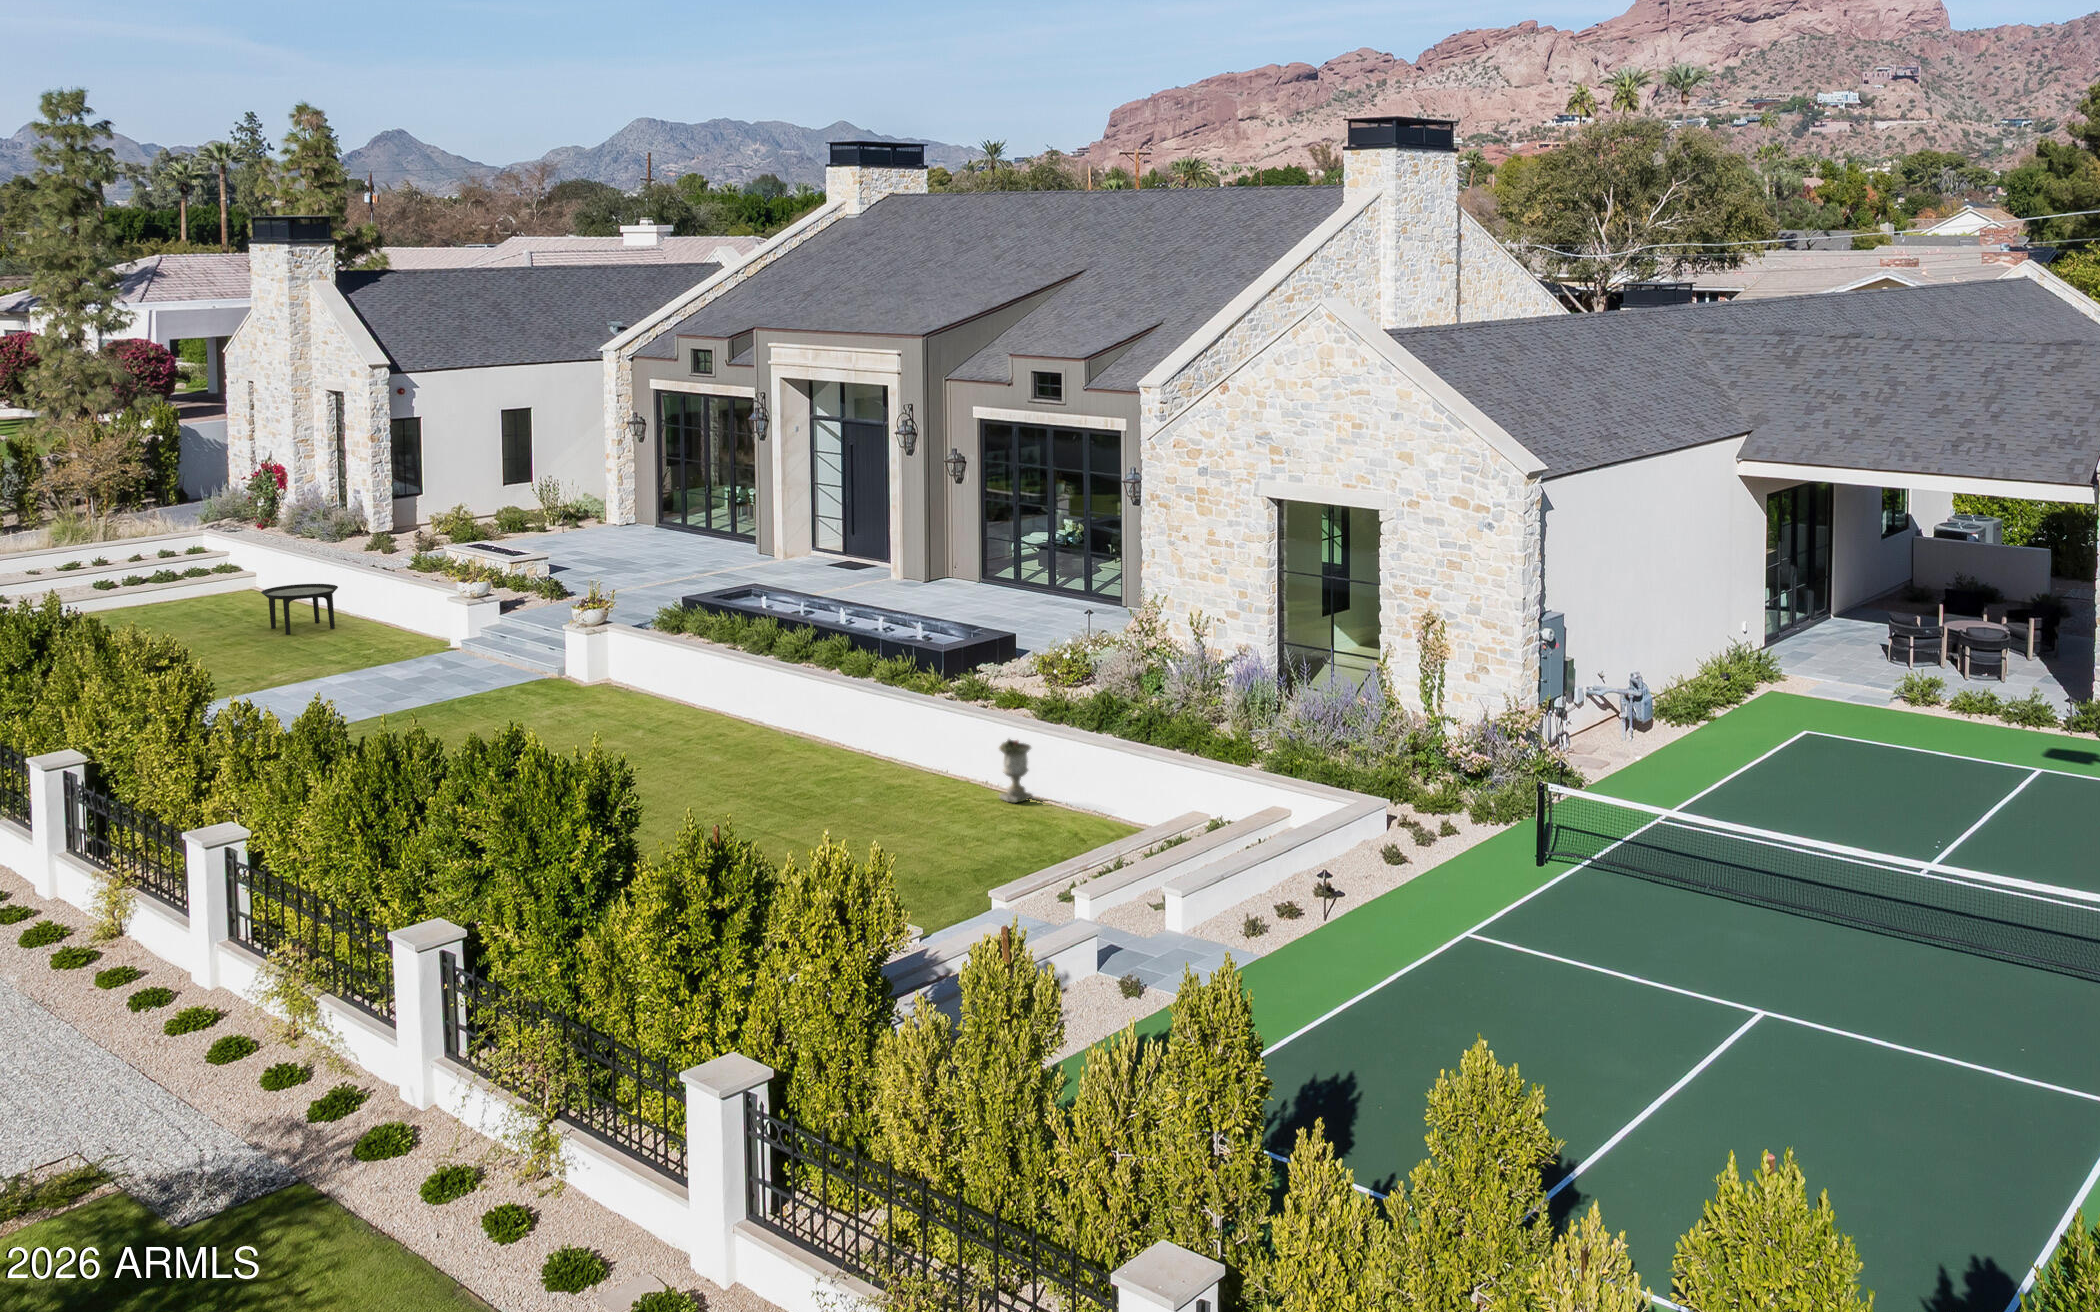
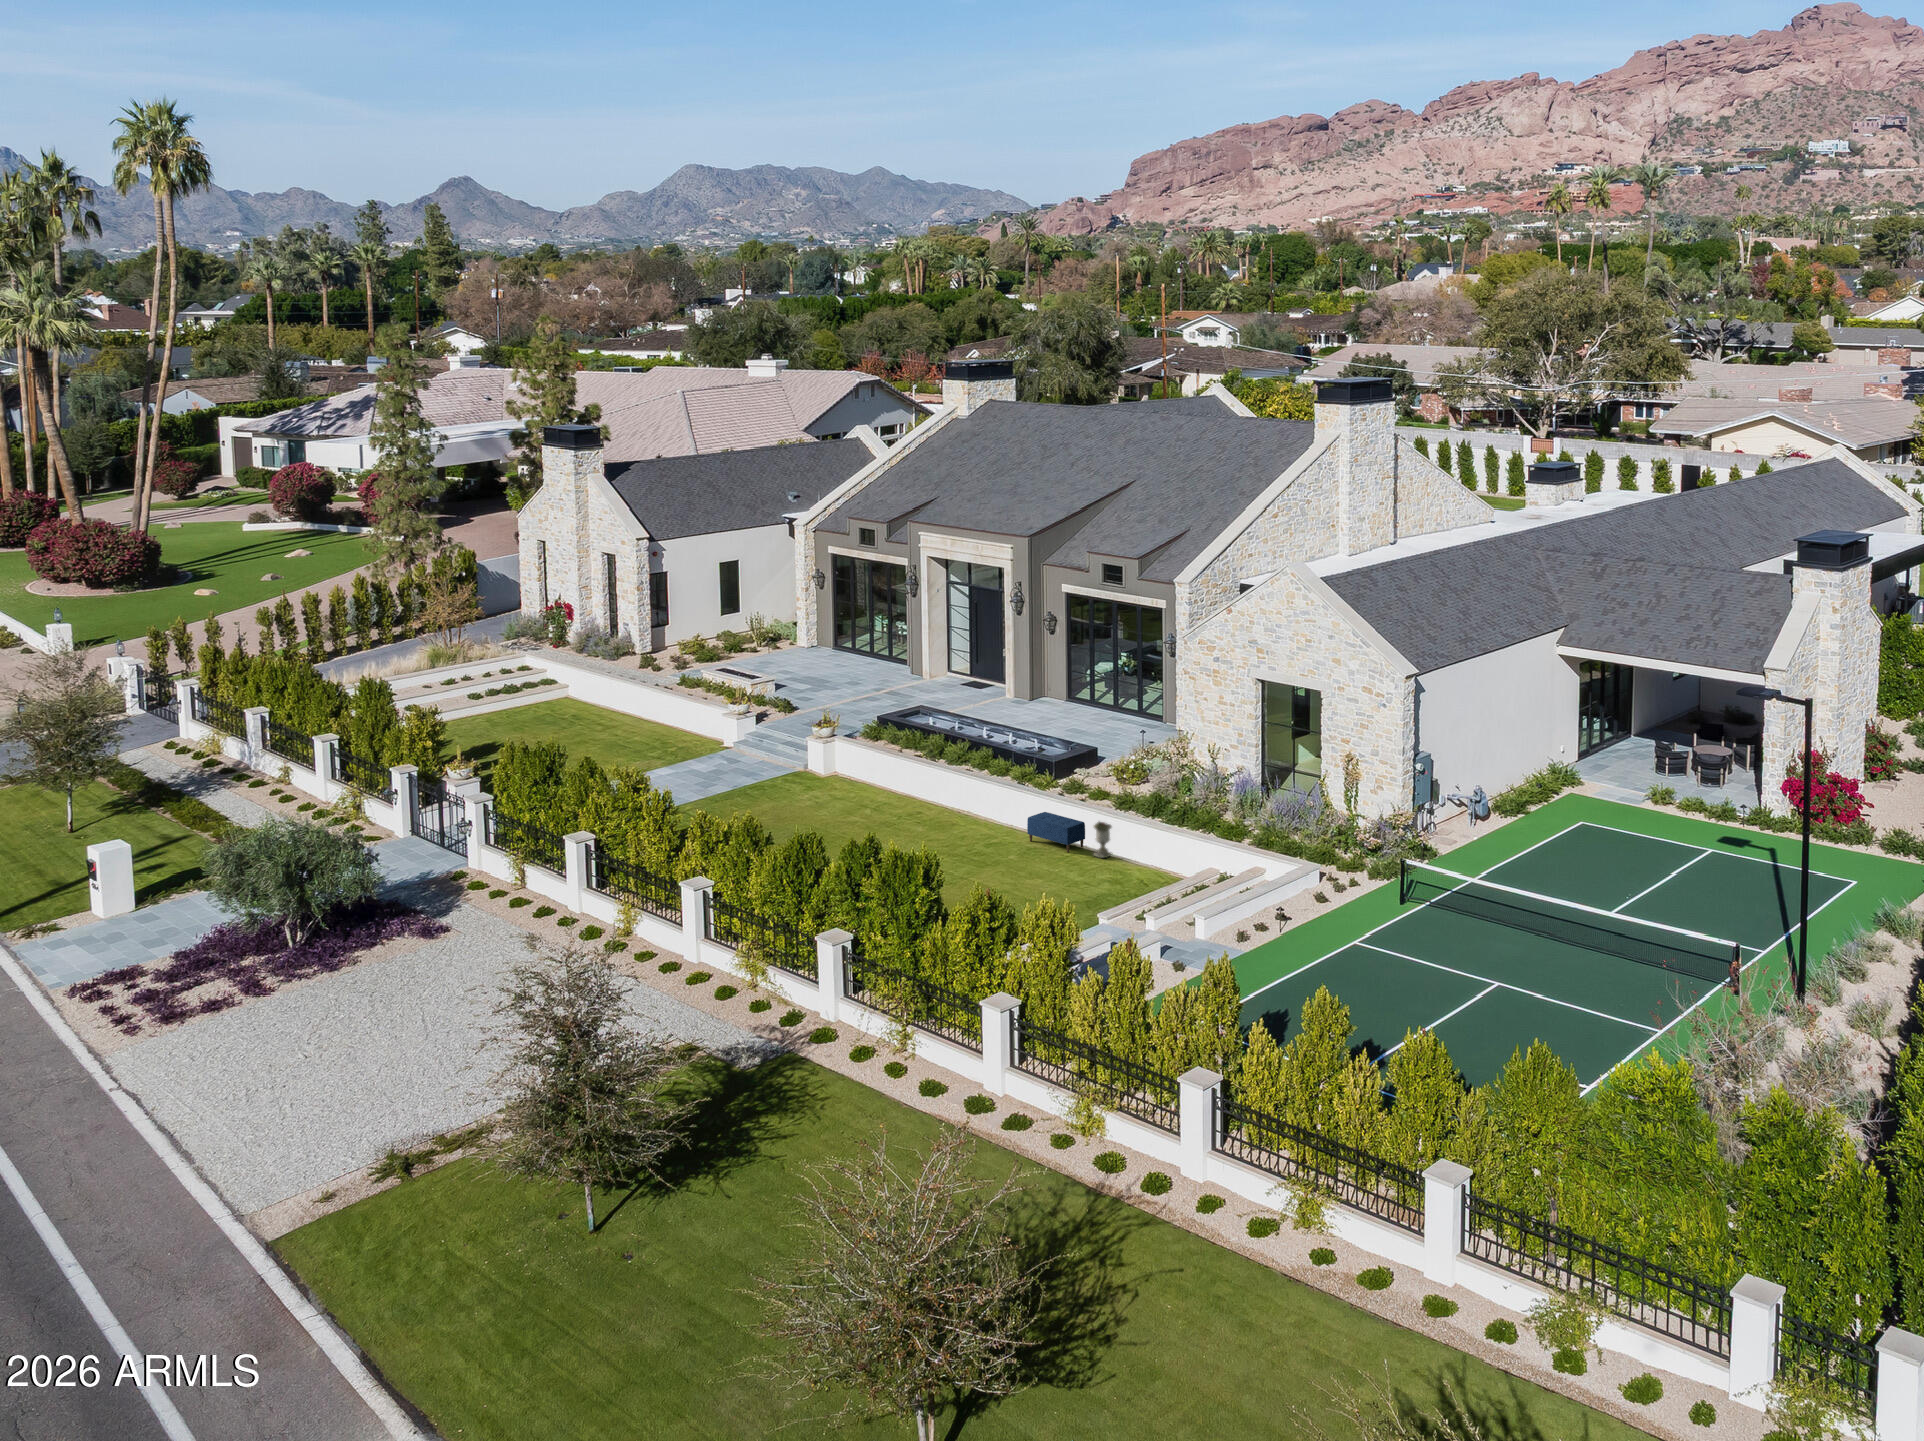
round table: present [261,584,338,635] -> none [623,697,667,731]
bench: none [888,729,987,795] -> present [1027,812,1085,852]

